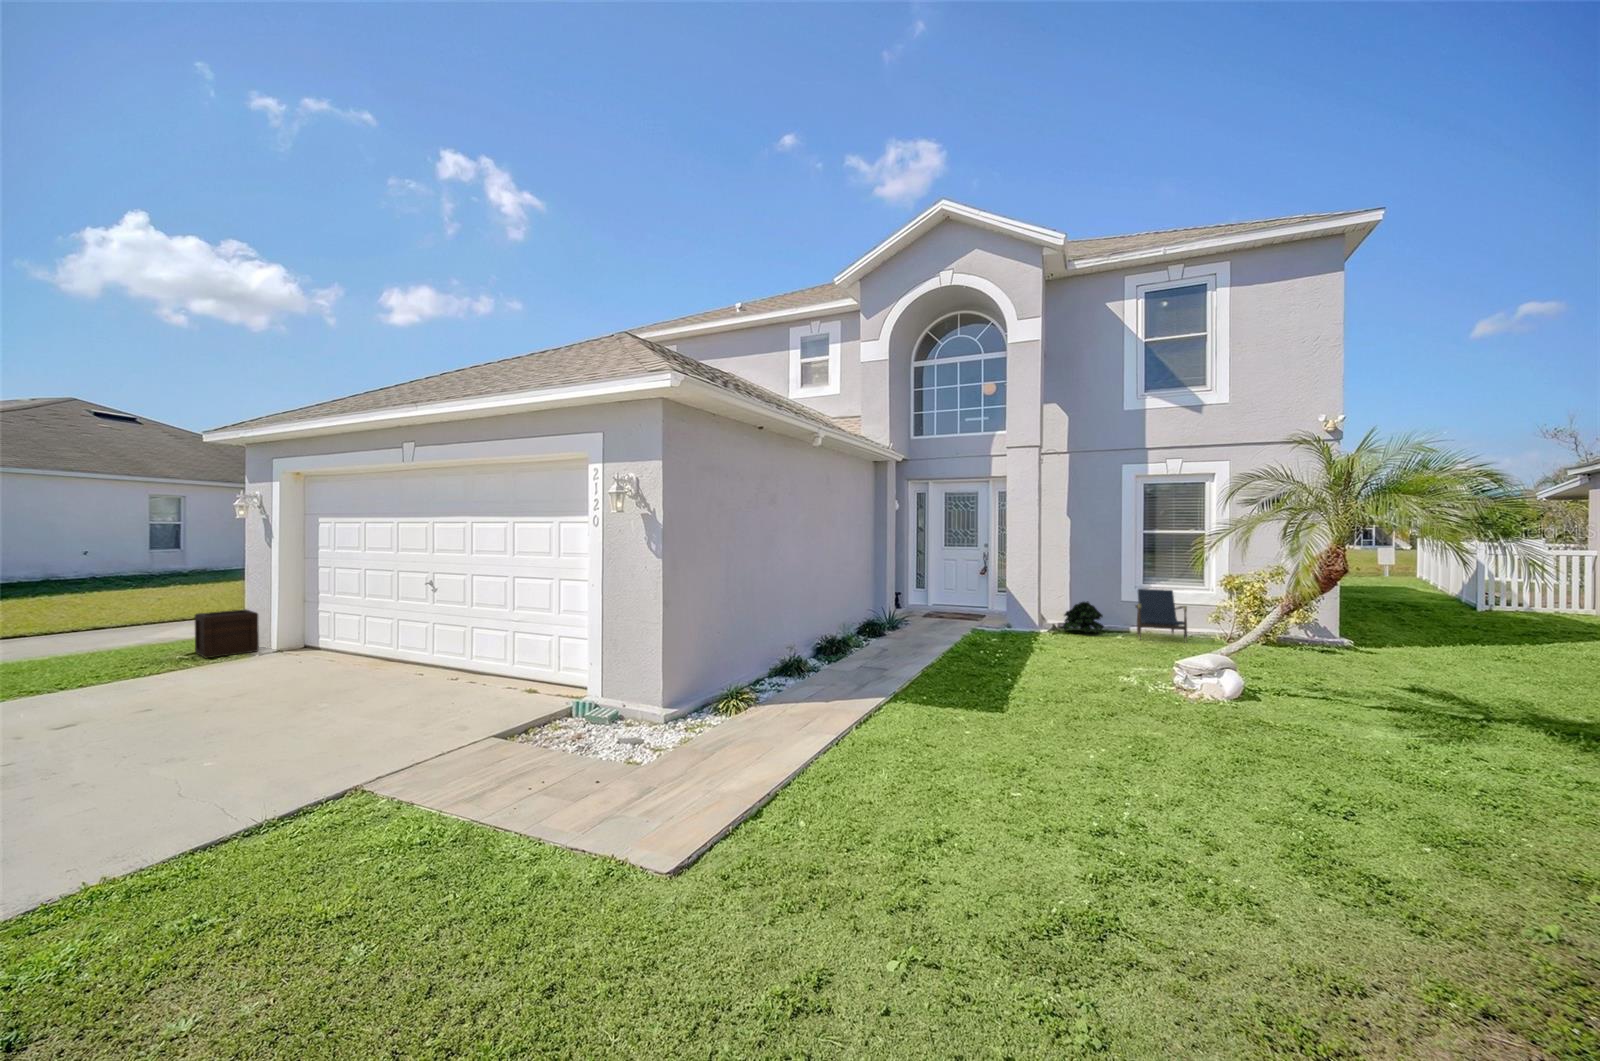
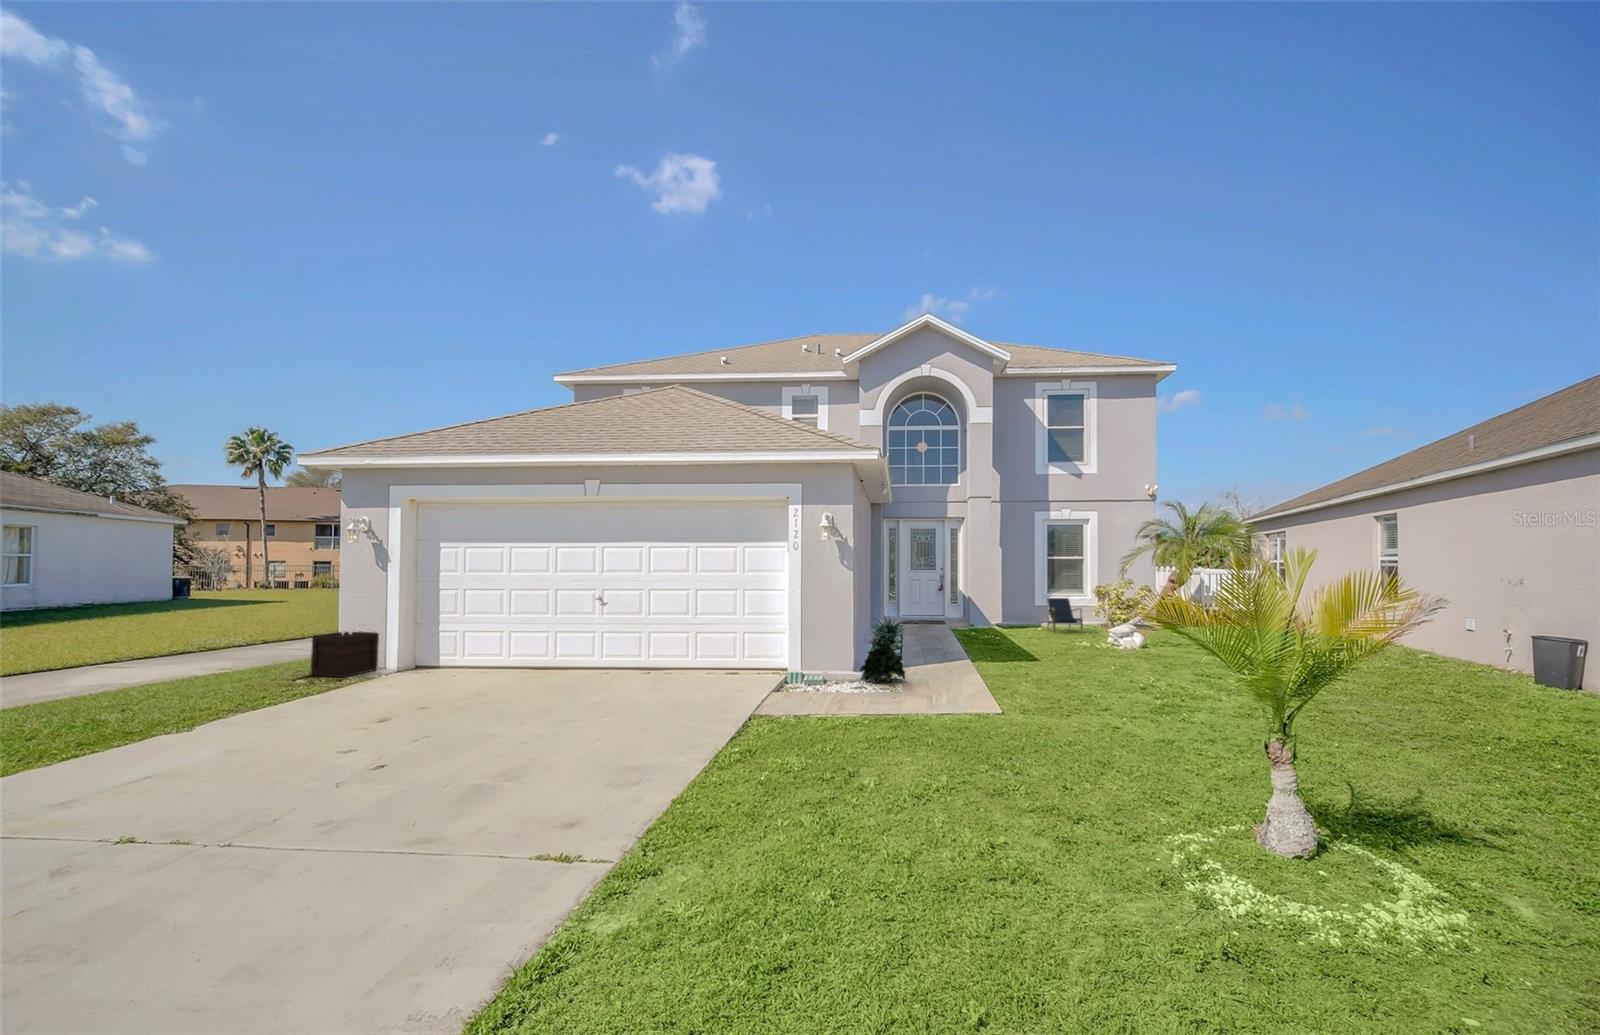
potted plant: present [1063,601,1104,634] -> present [860,643,905,683]

